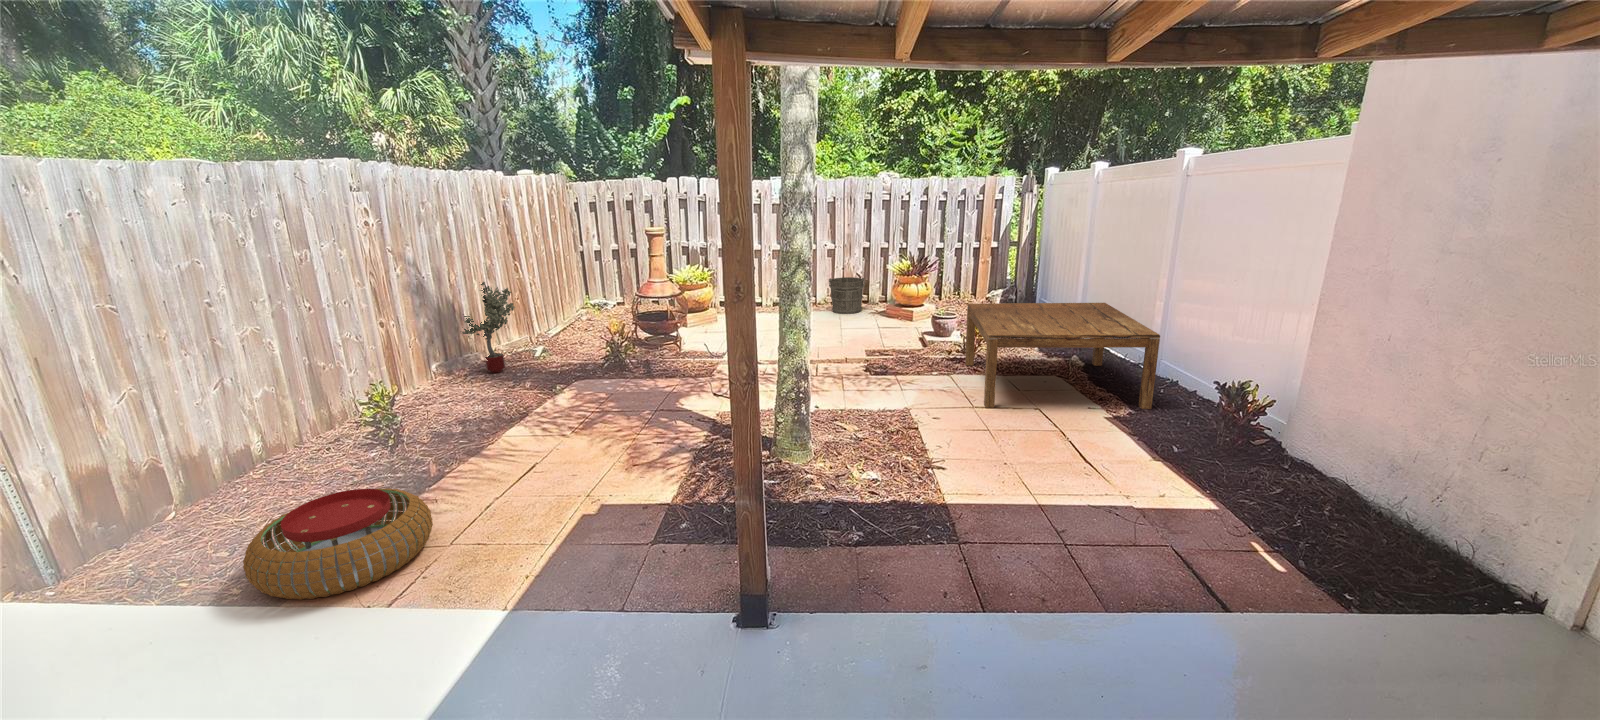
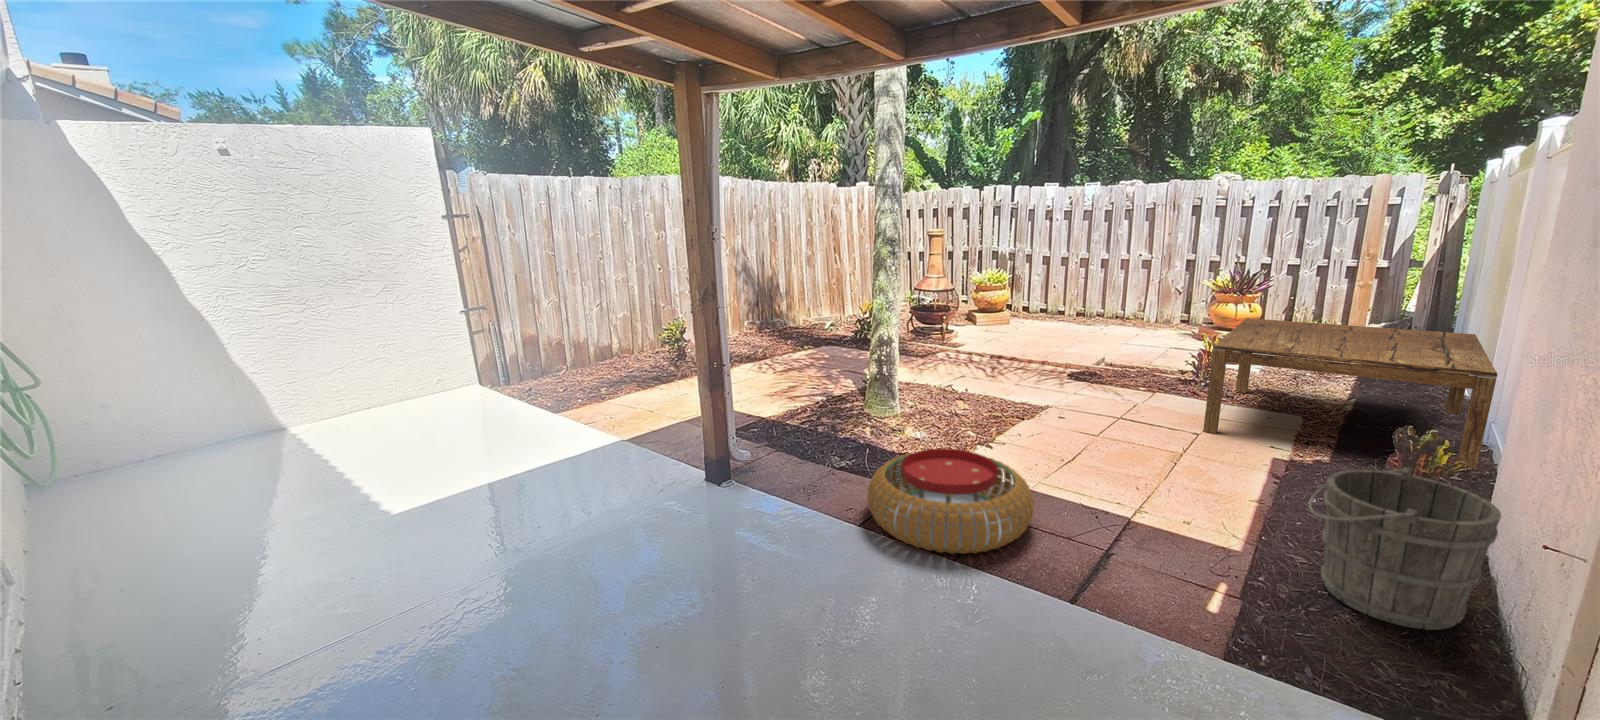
bucket: present [829,277,865,314] -> present [1308,468,1501,630]
potted tree: present [462,282,515,373] -> none [769,265,816,338]
pouf: present [243,488,433,600] -> present [867,448,1034,554]

